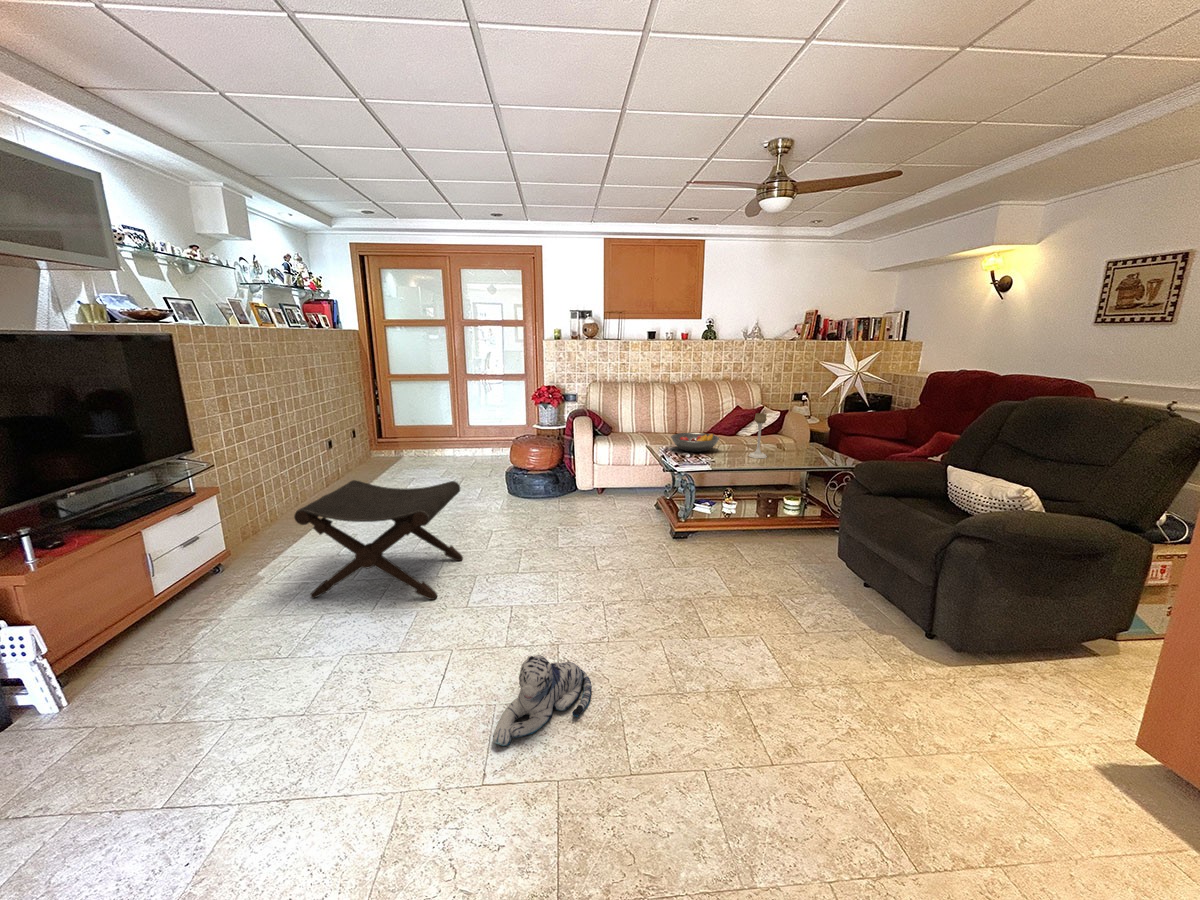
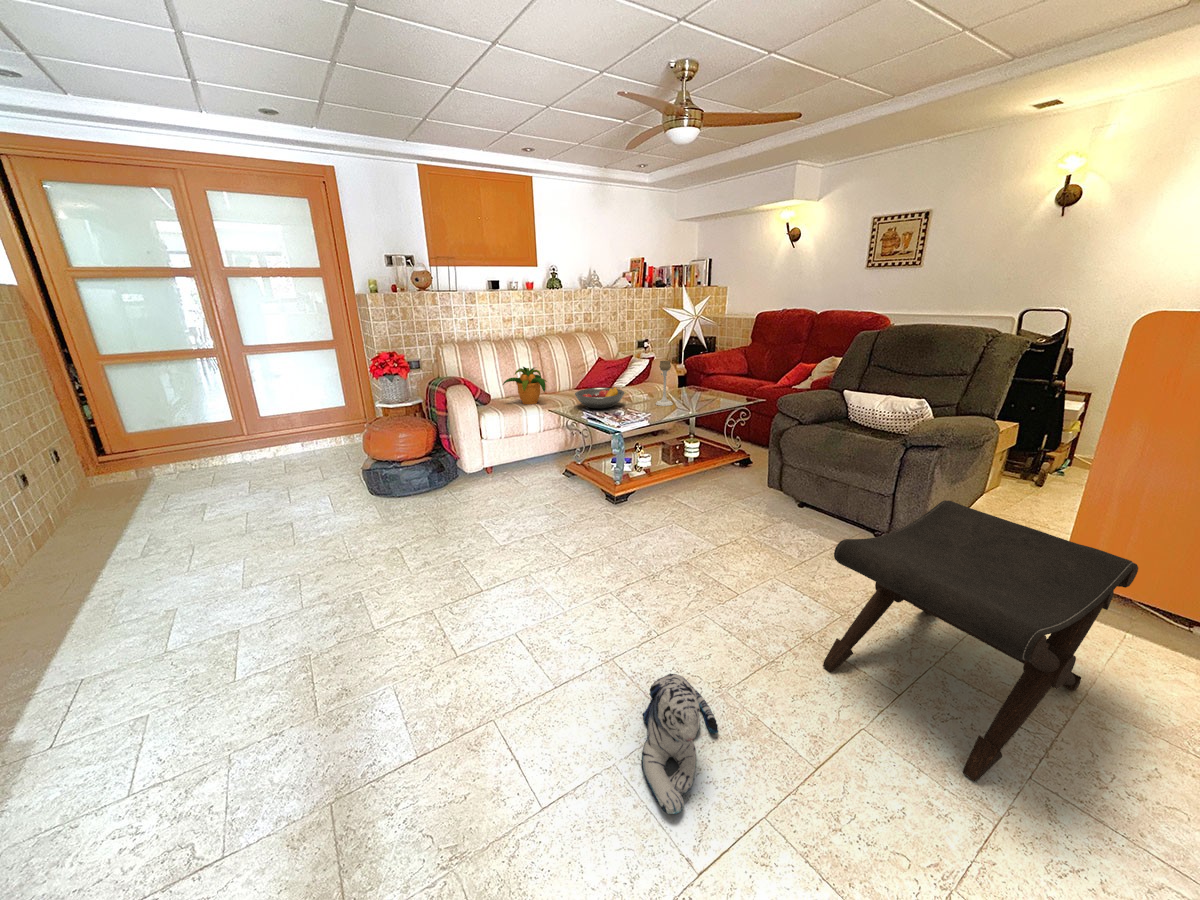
potted plant: none [619,407,661,441] -> present [503,367,547,404]
footstool: present [294,480,463,600] -> present [823,500,1138,782]

